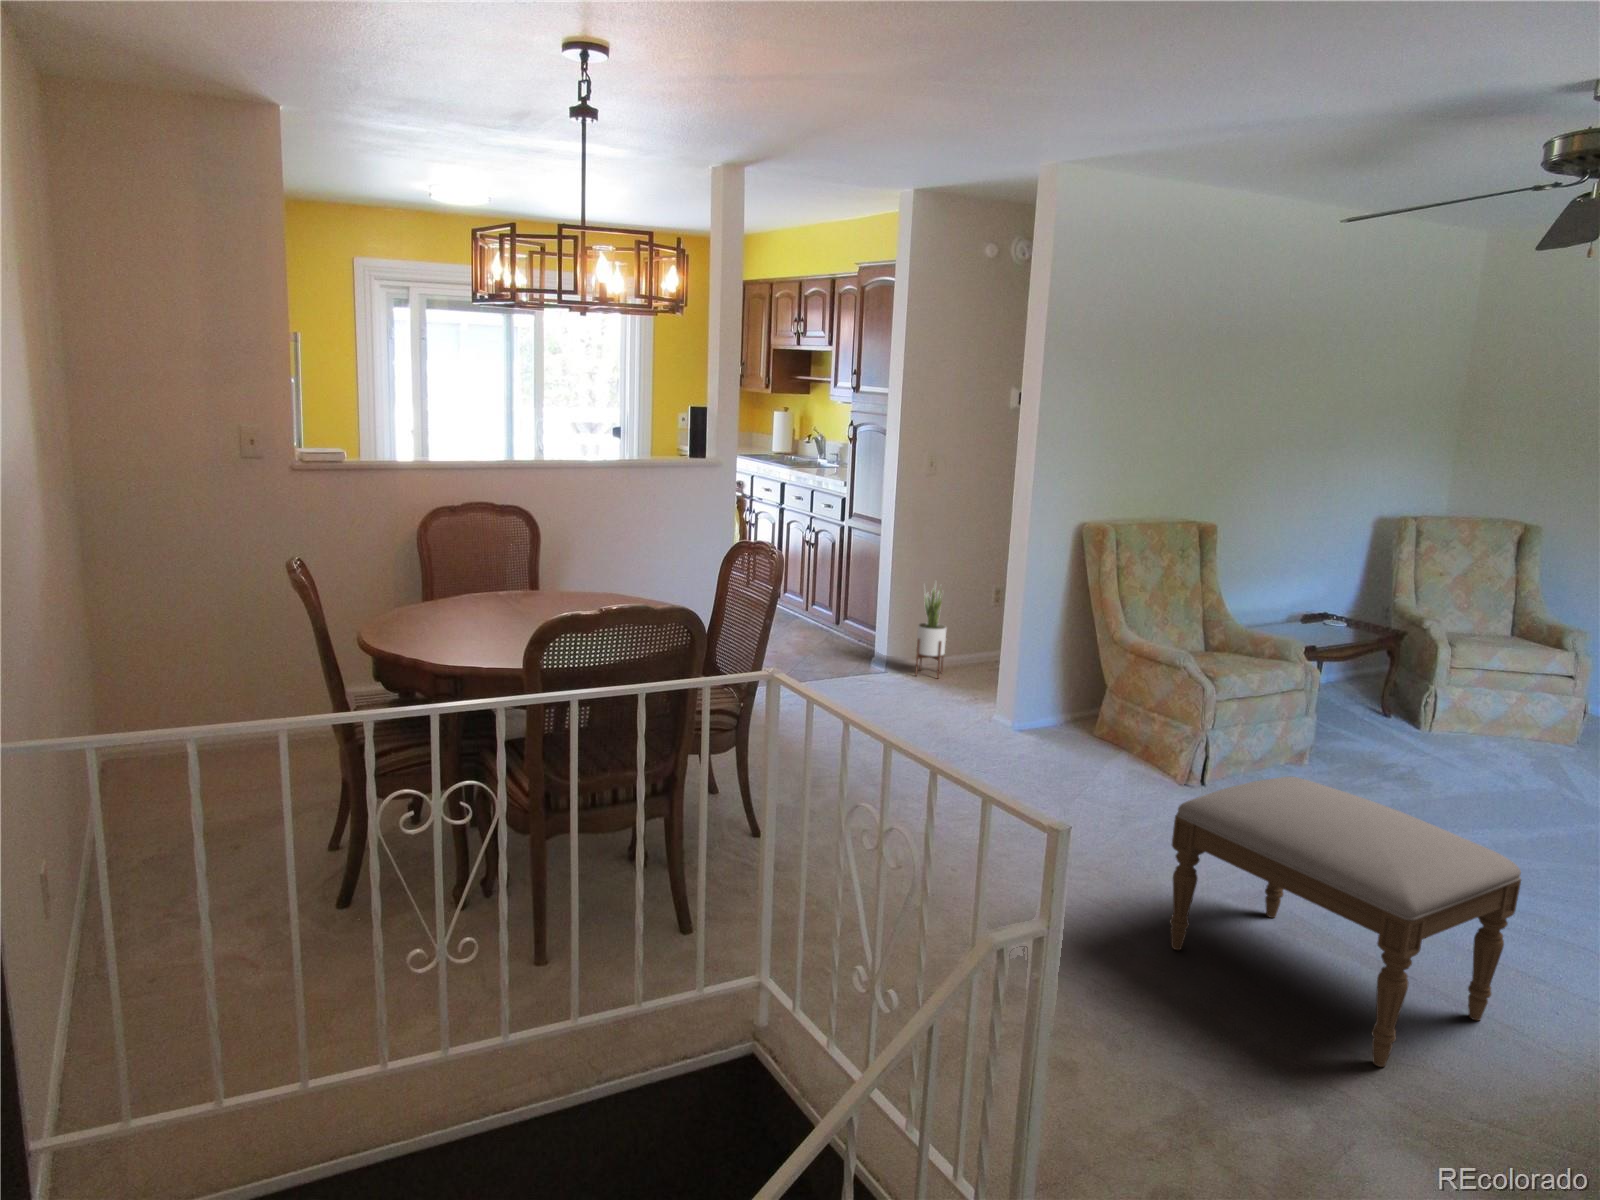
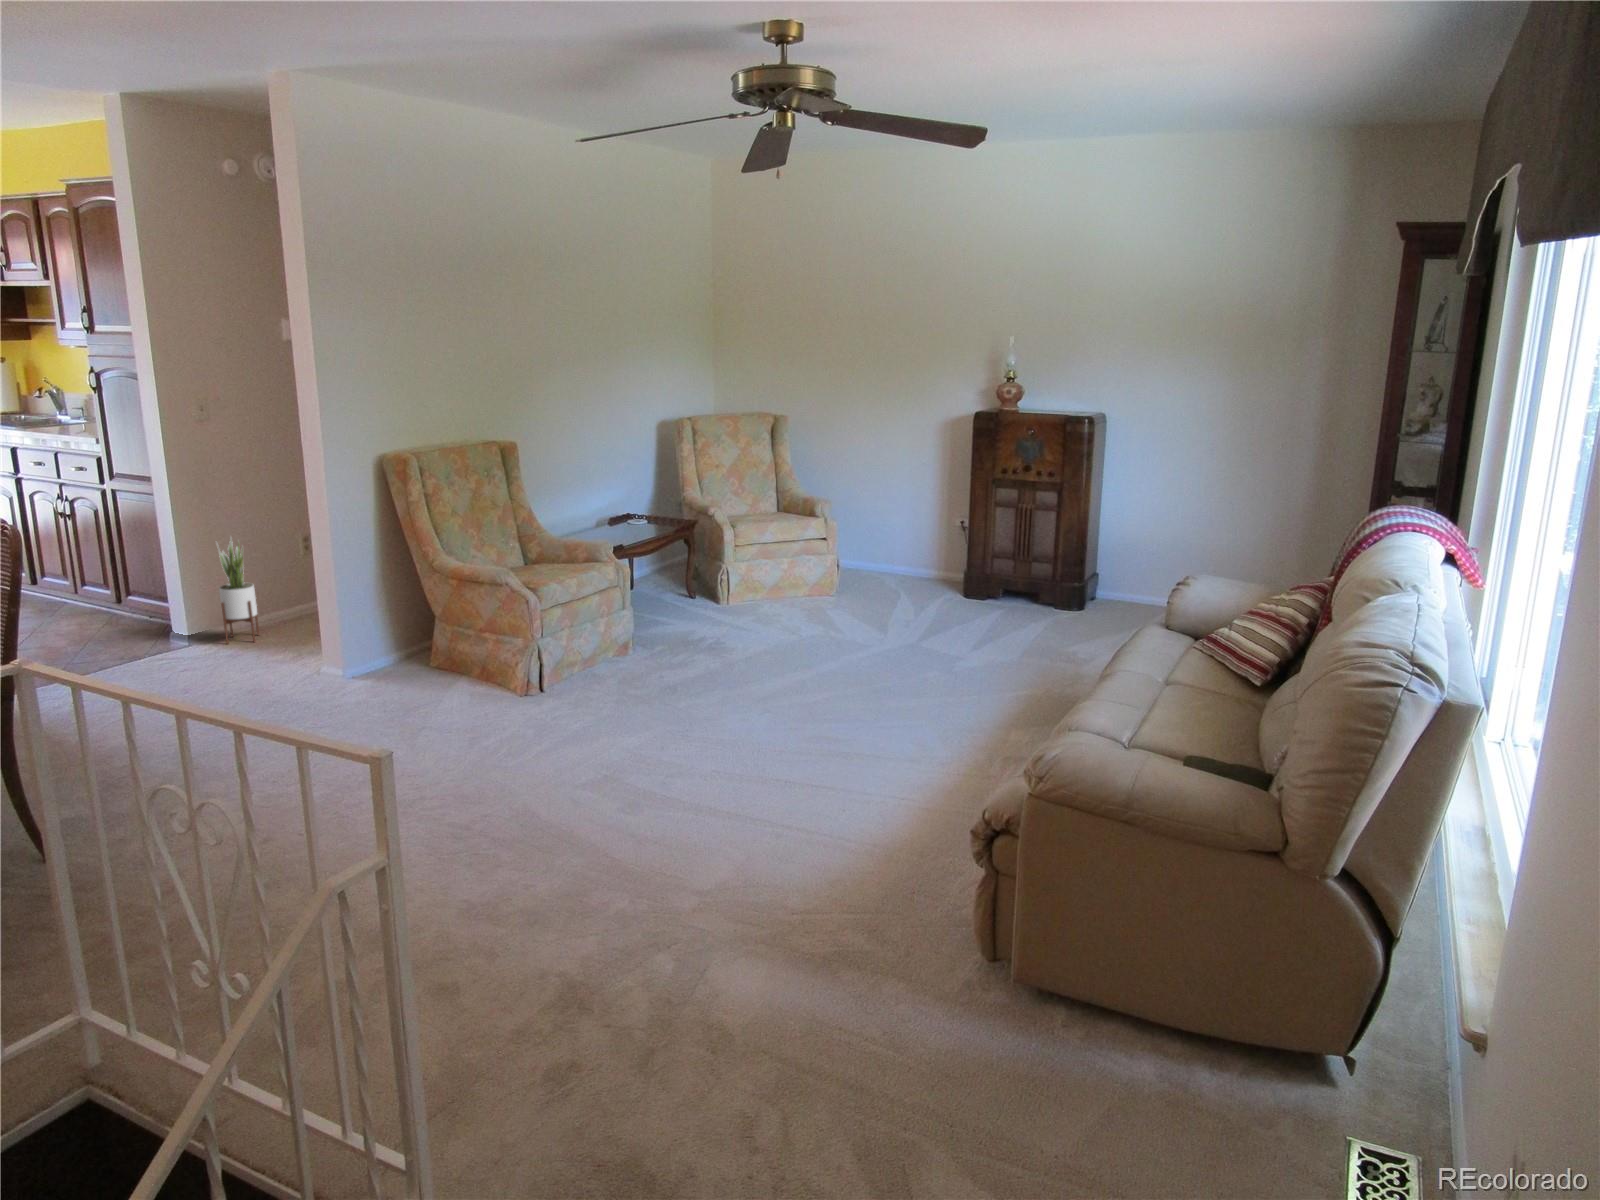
ottoman: present [1170,776,1521,1067] -> none [505,666,802,909]

